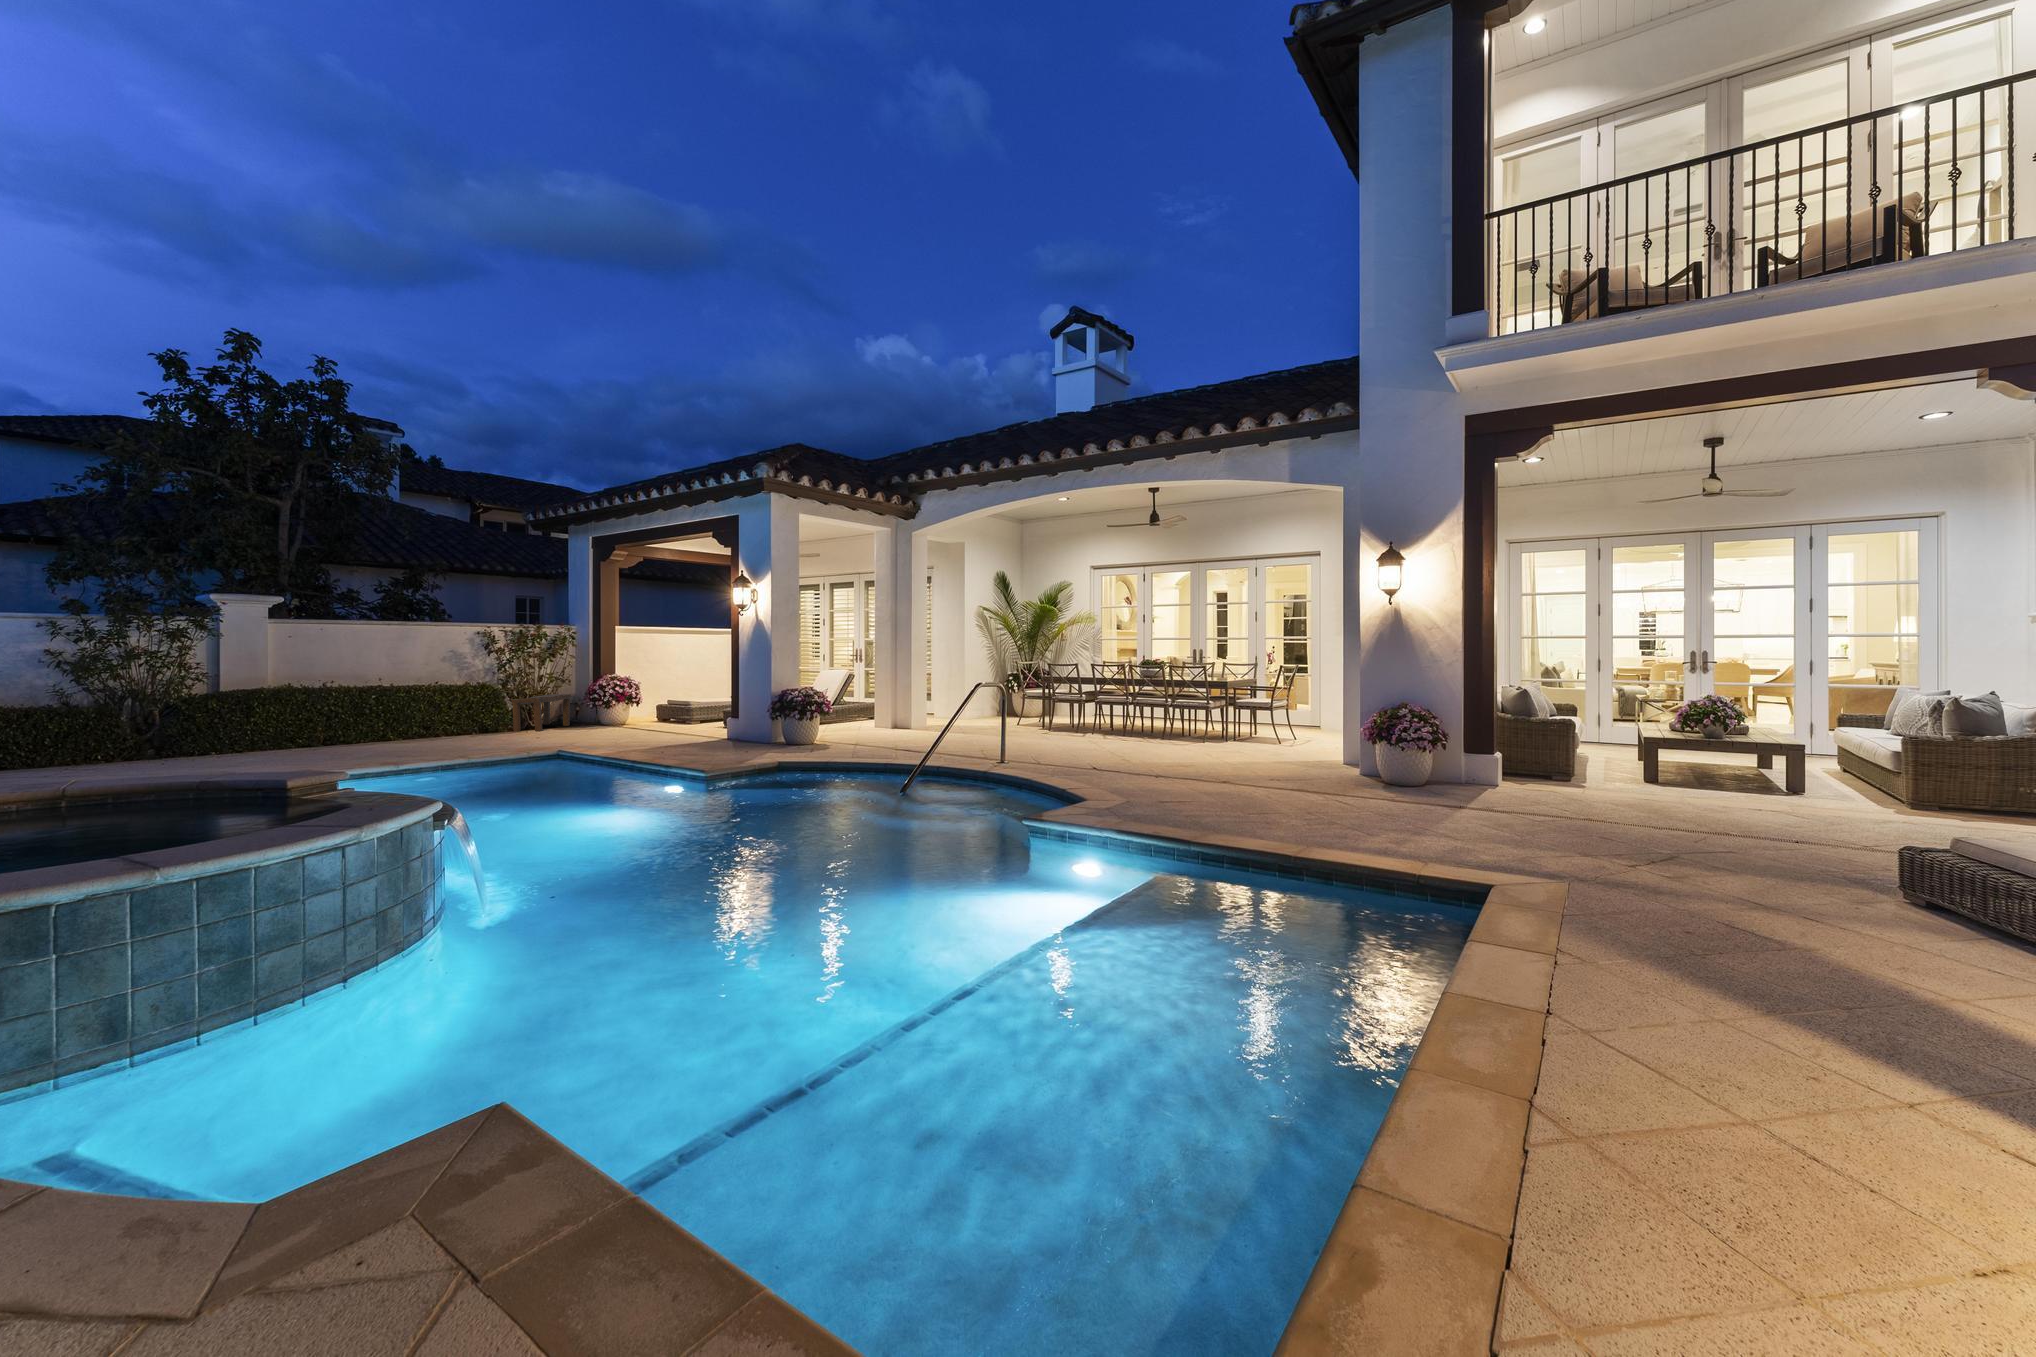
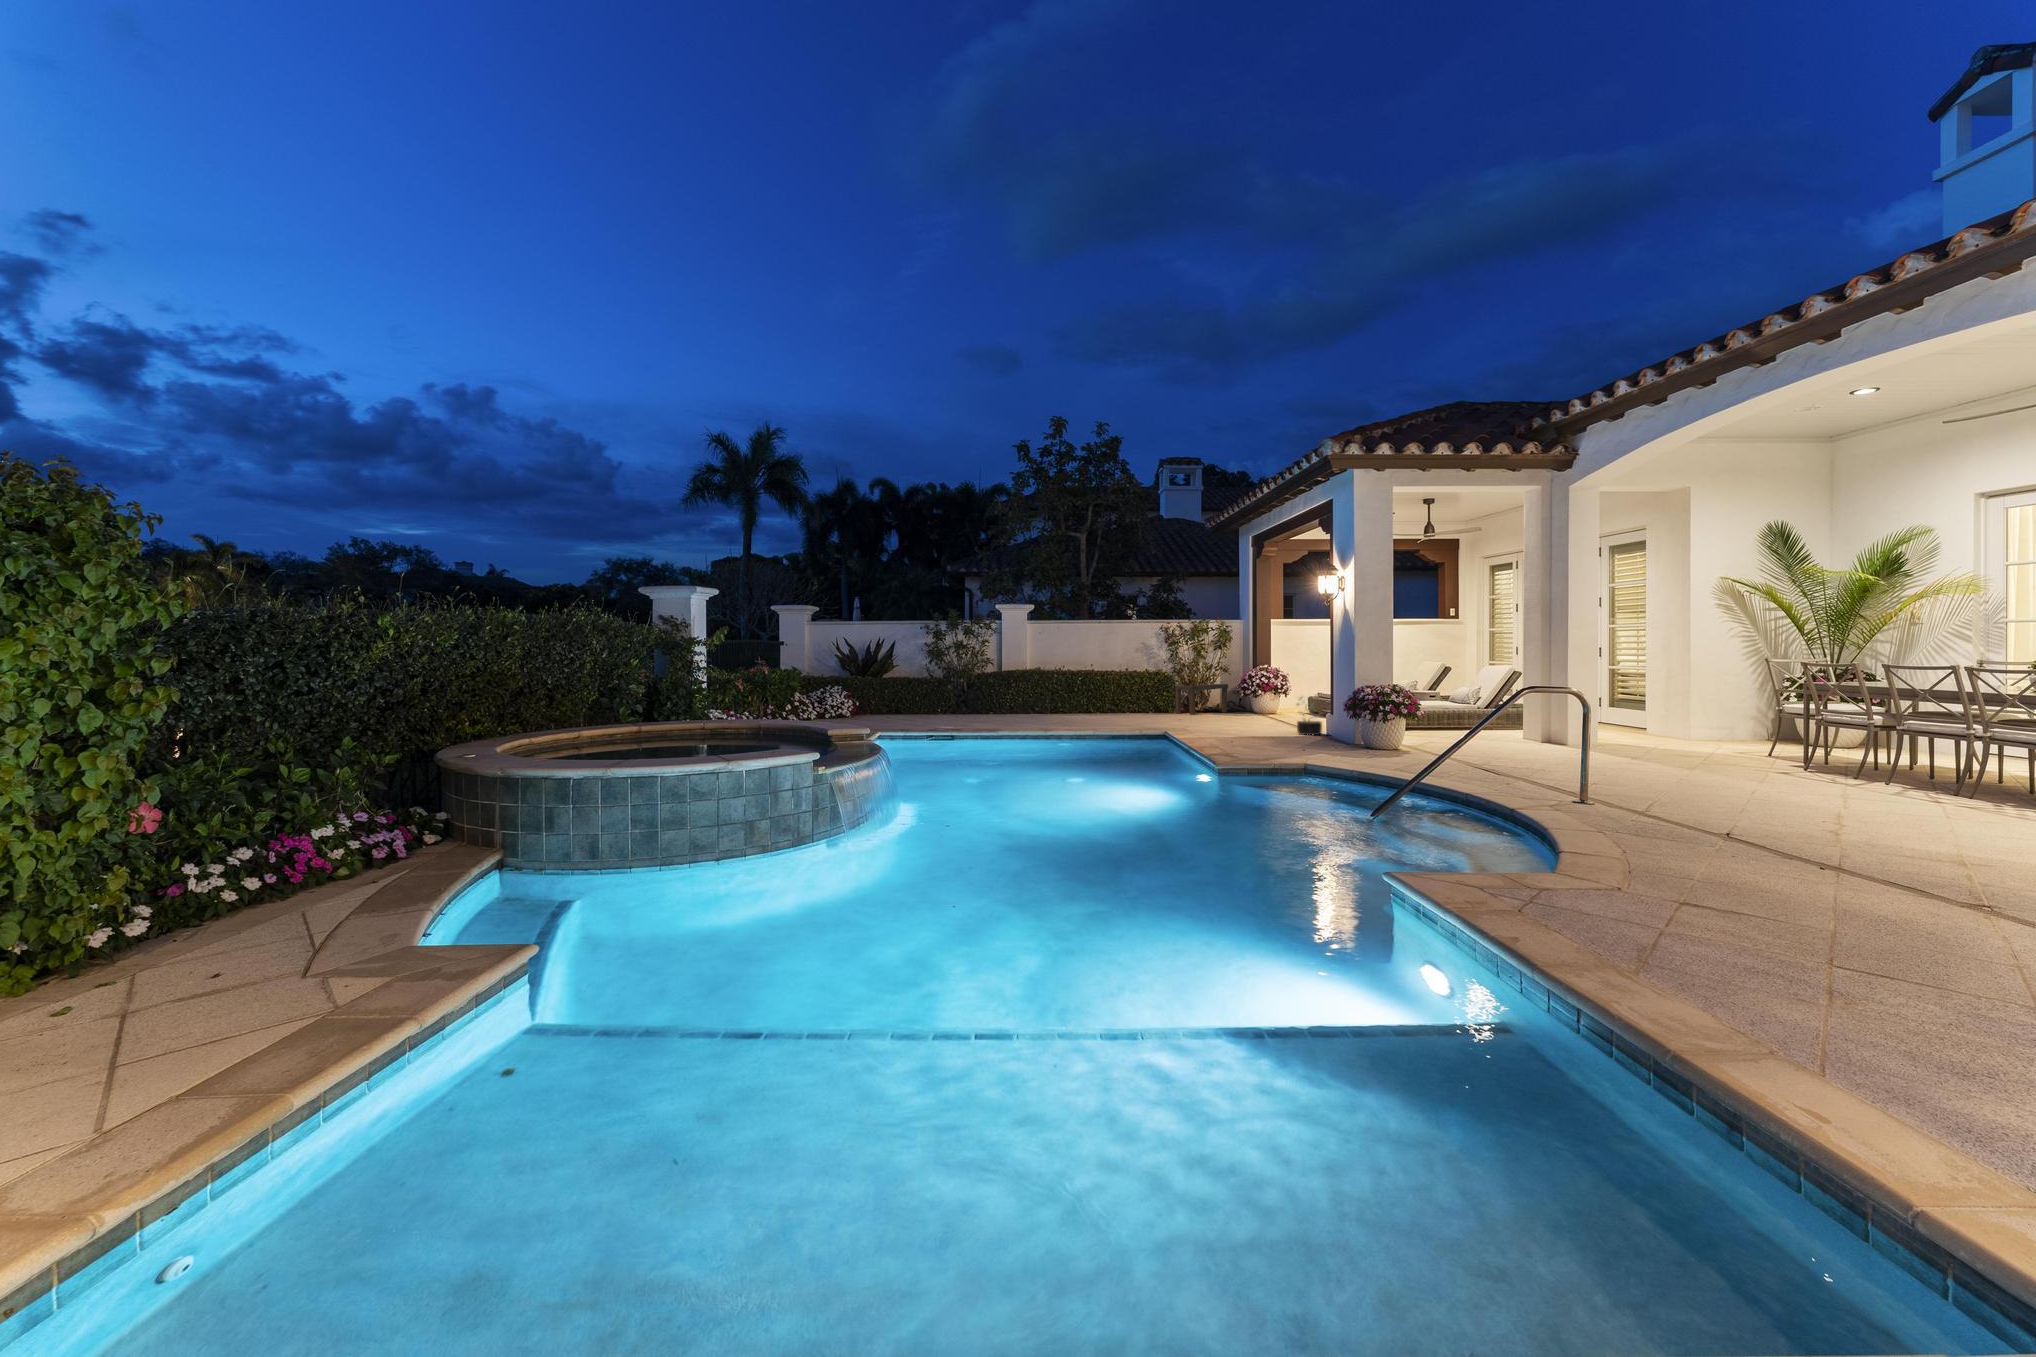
decorative plant: none [708,699,733,740] -> present [1297,695,1322,735]

